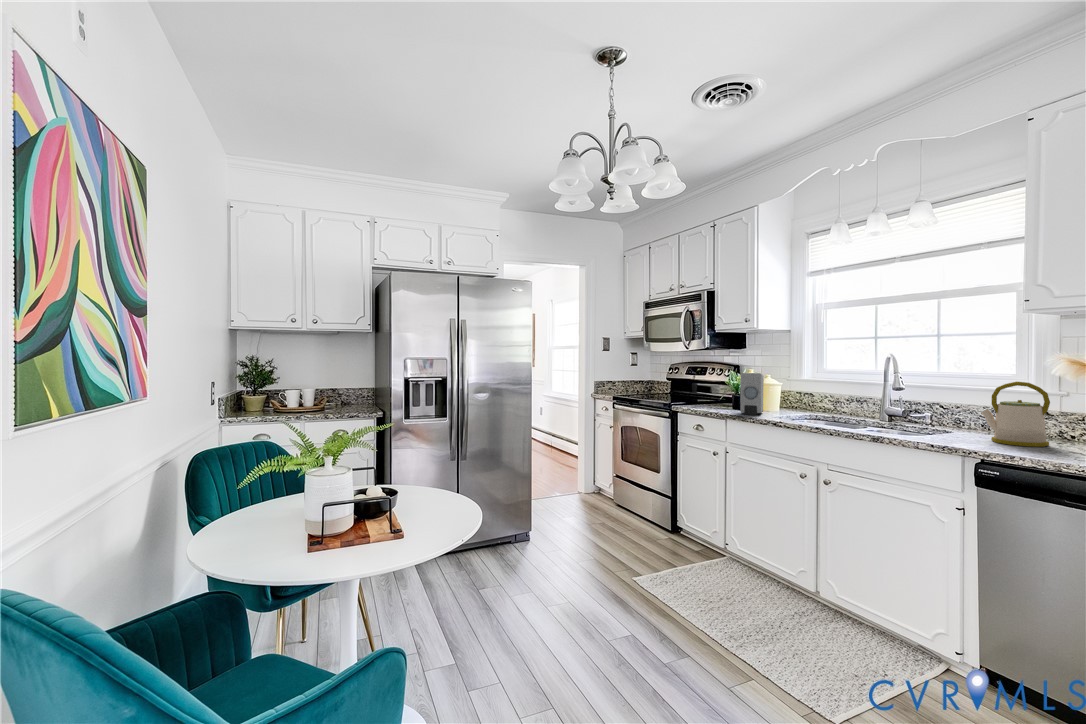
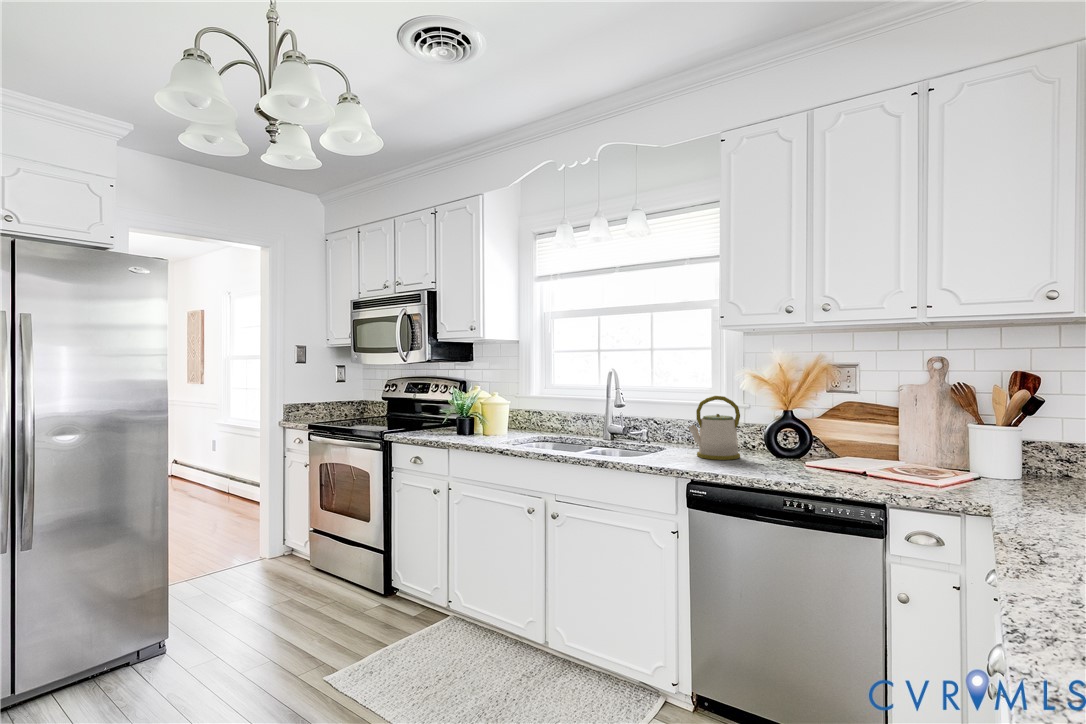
soap dispenser: present [740,373,764,415] -> none [463,391,489,441]

